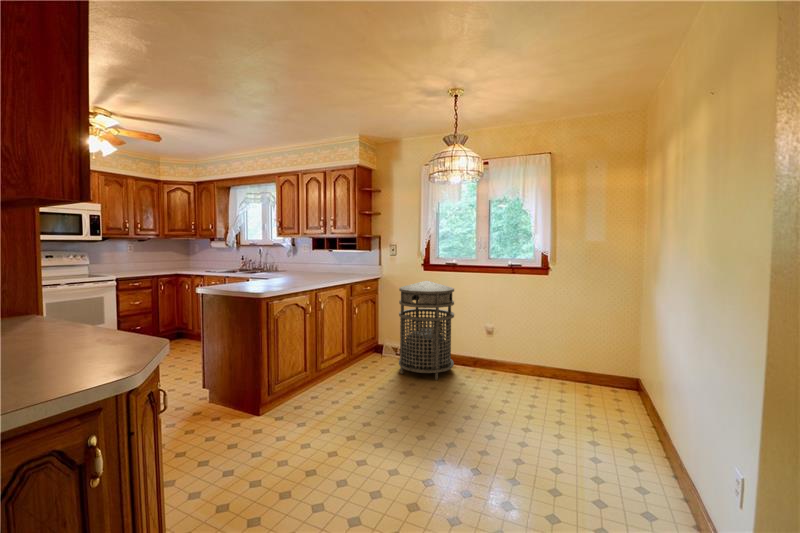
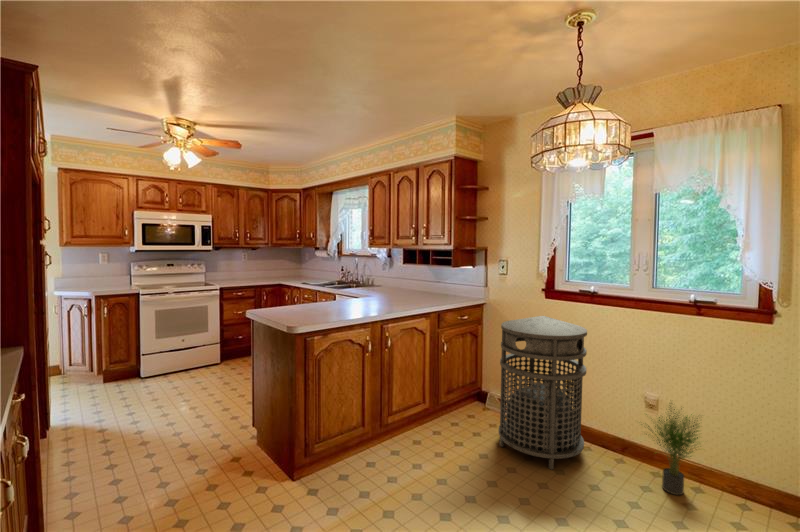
potted plant: none [482,325,522,380] -> present [648,406,700,495]

